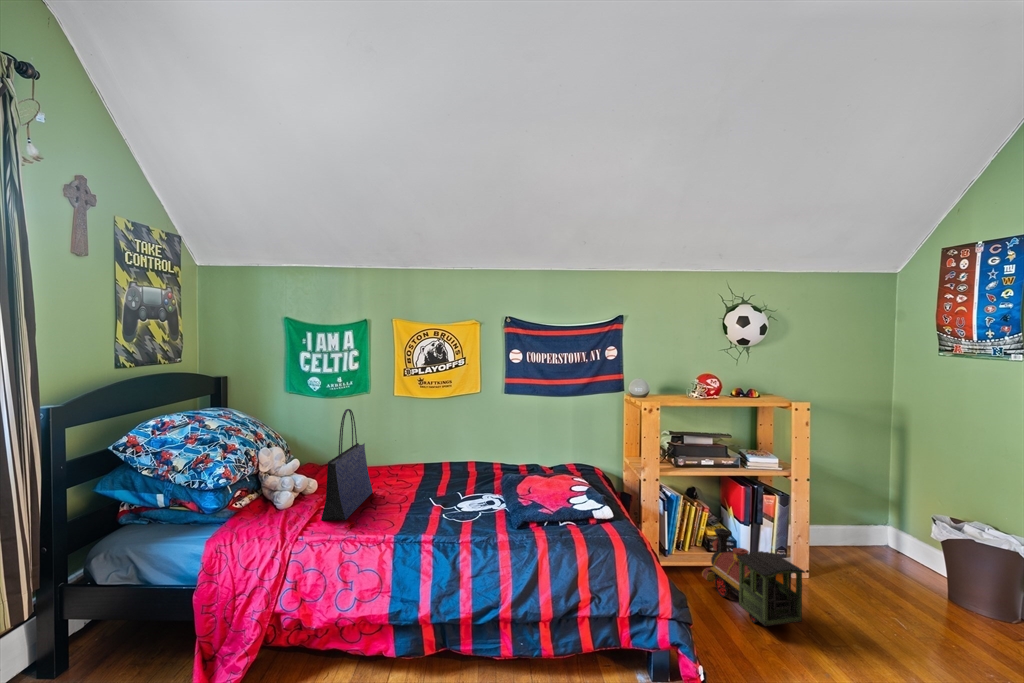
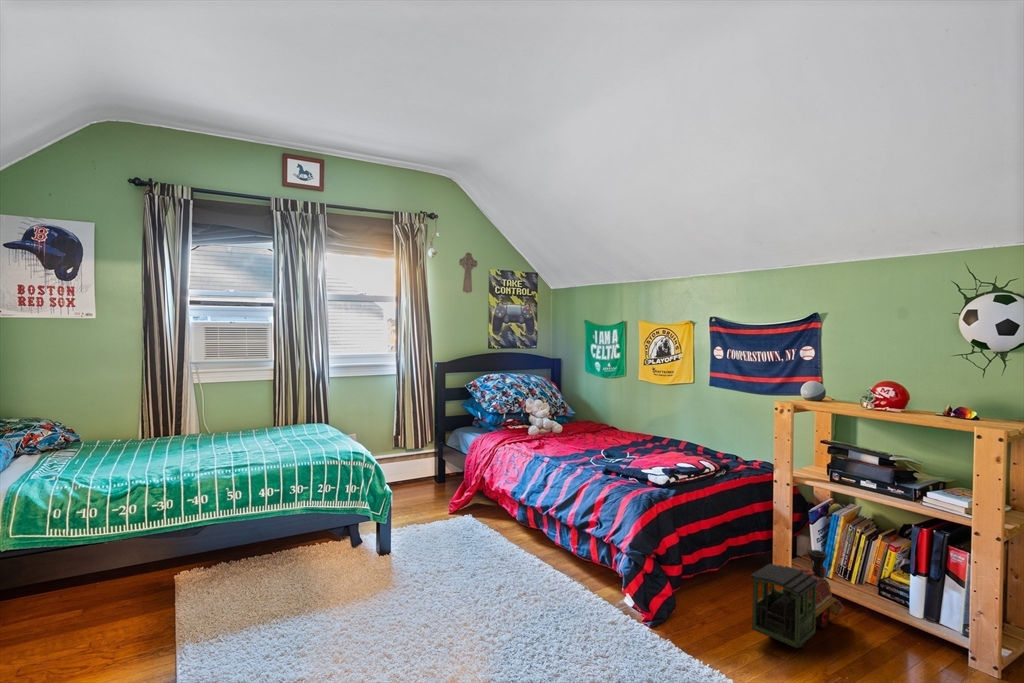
tote bag: present [321,409,373,520] -> none [520,377,573,441]

